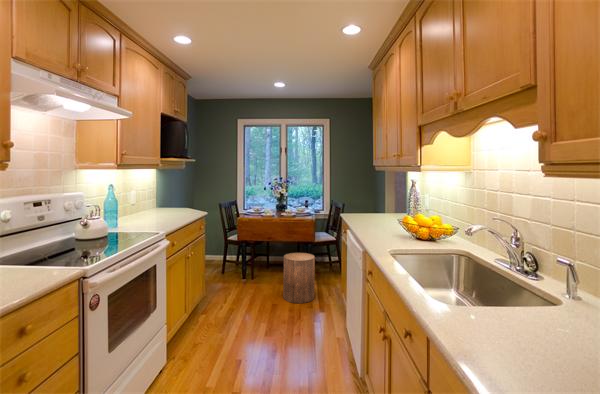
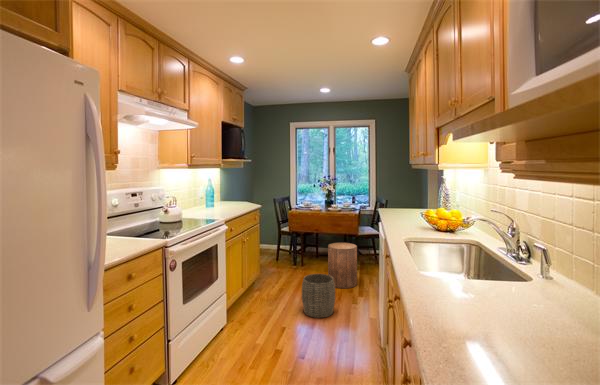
woven basket: none [258,291,296,342] -> present [302,274,335,318]

